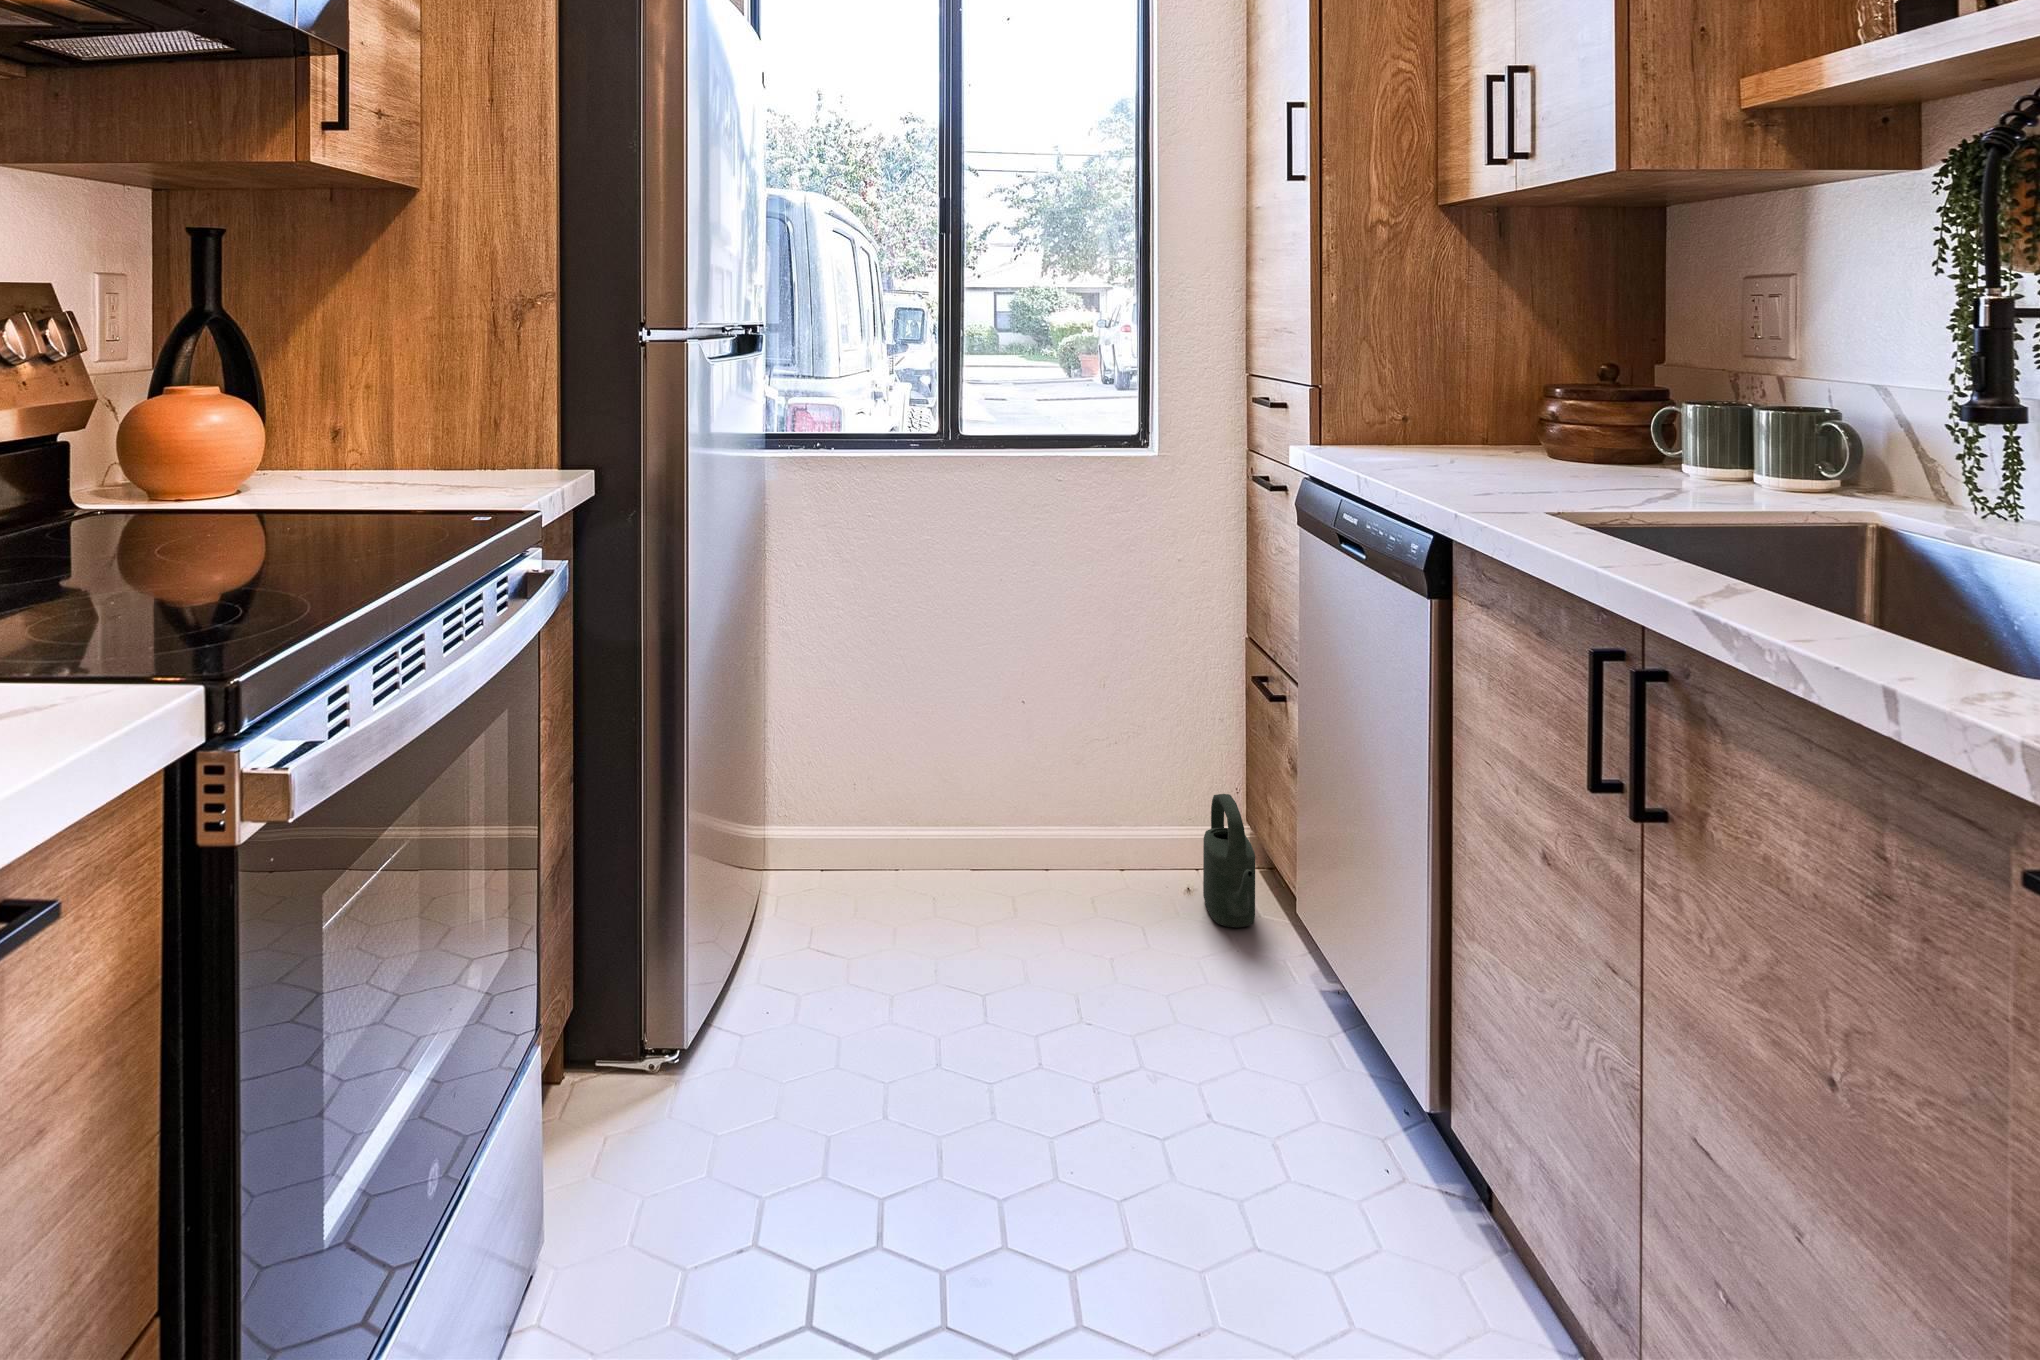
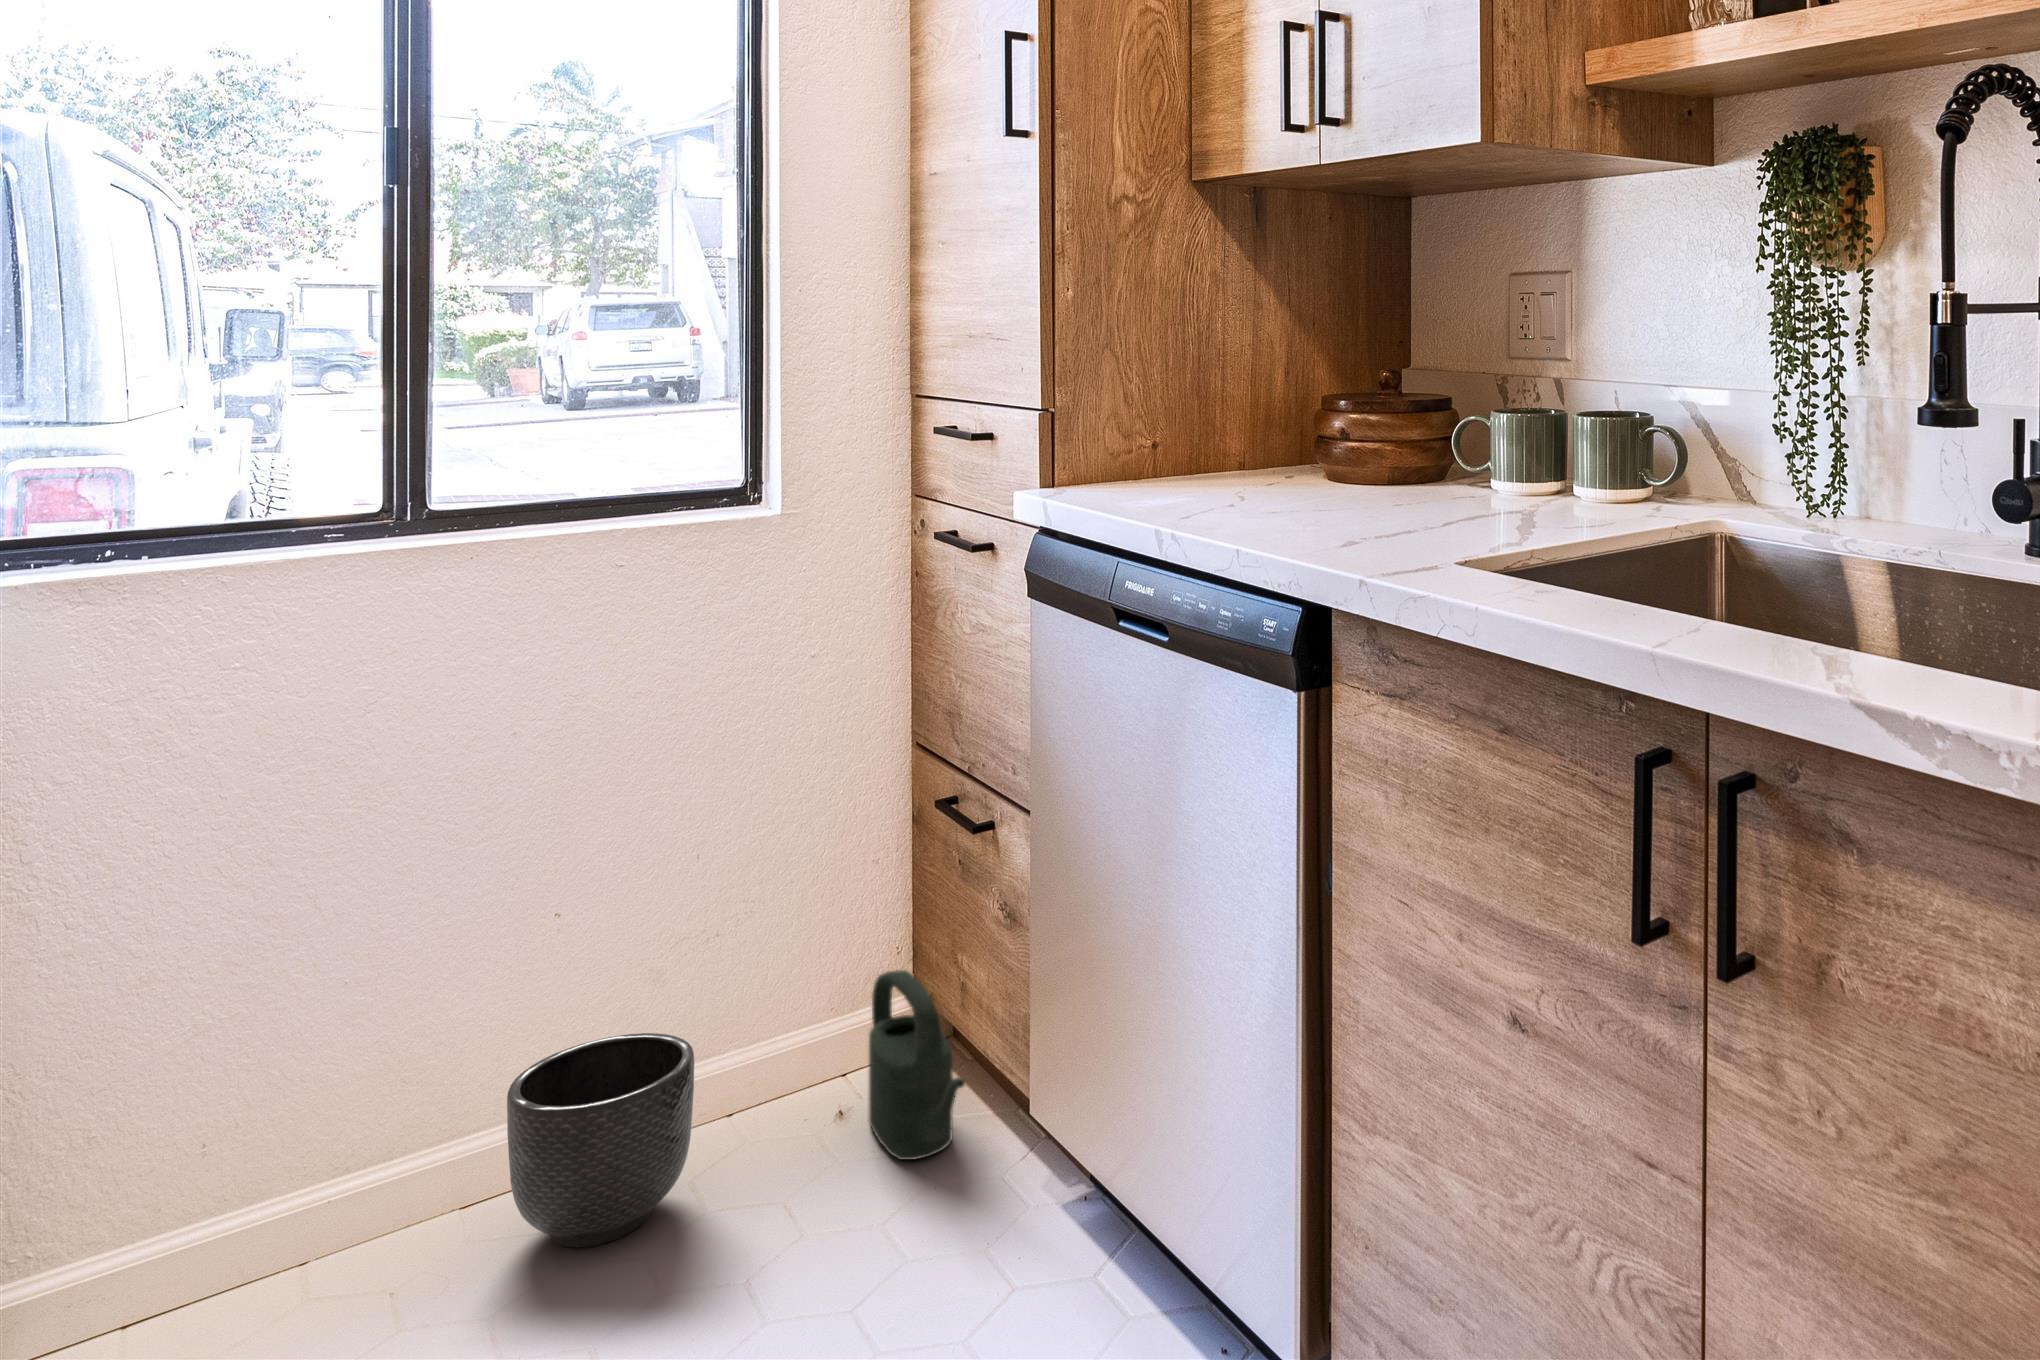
planter: none [989,789,1091,914] -> present [507,1033,694,1248]

